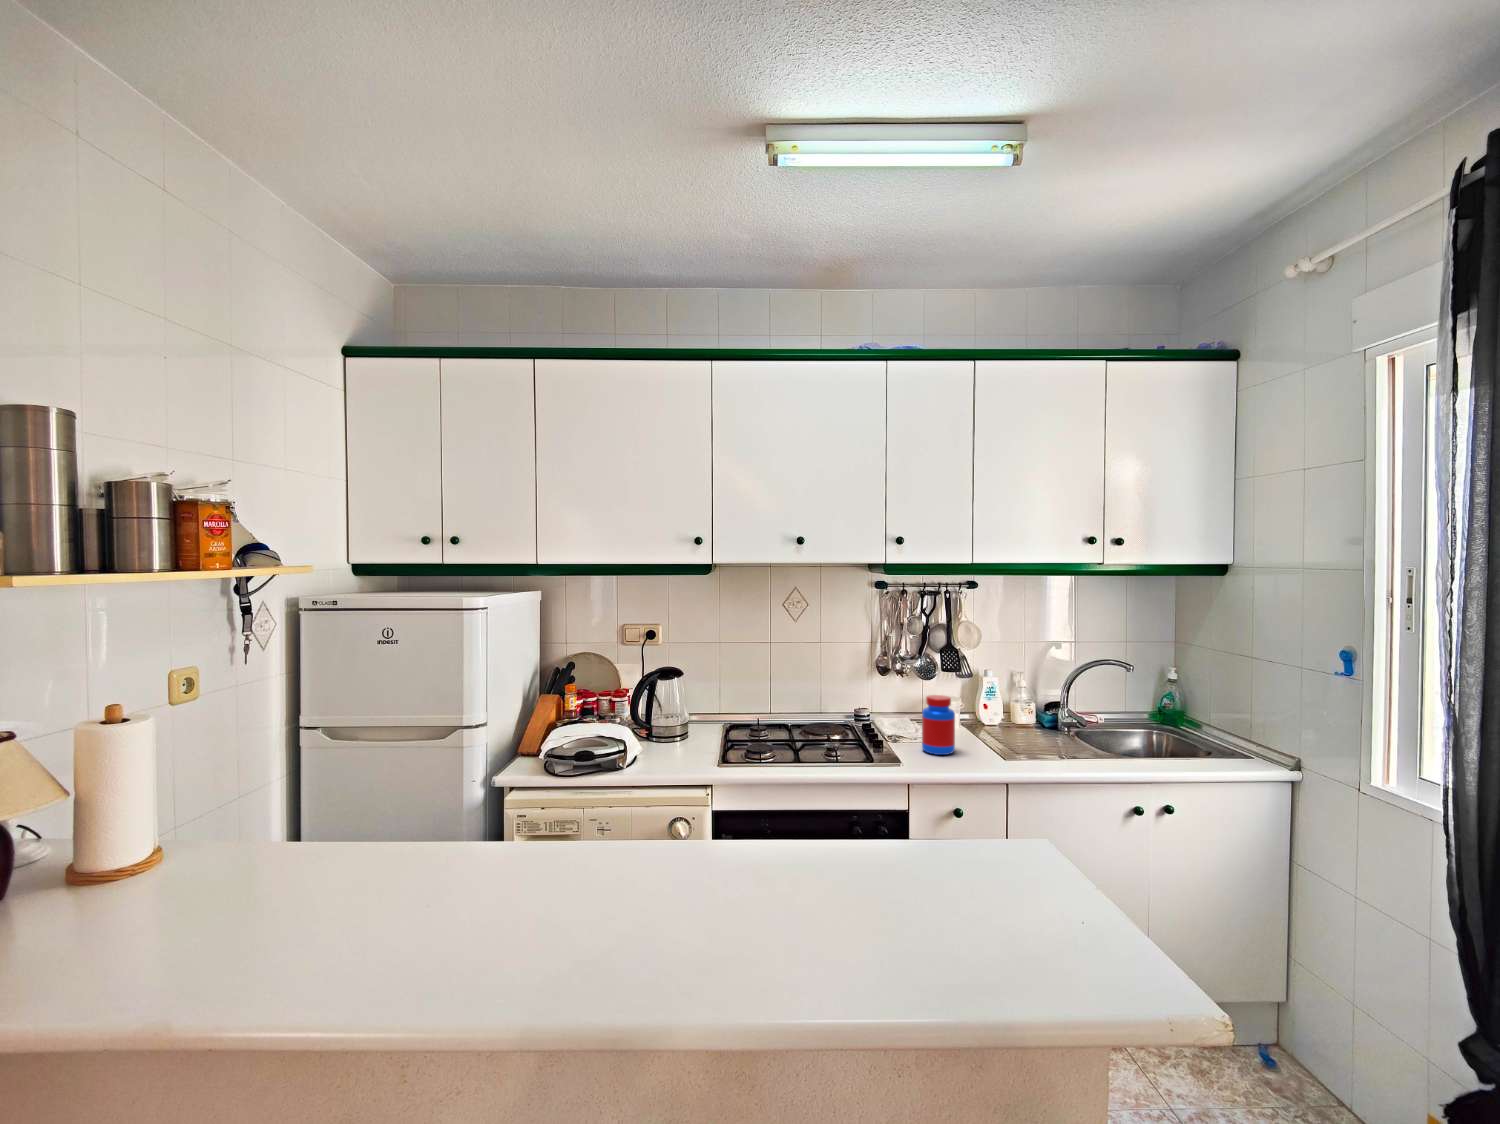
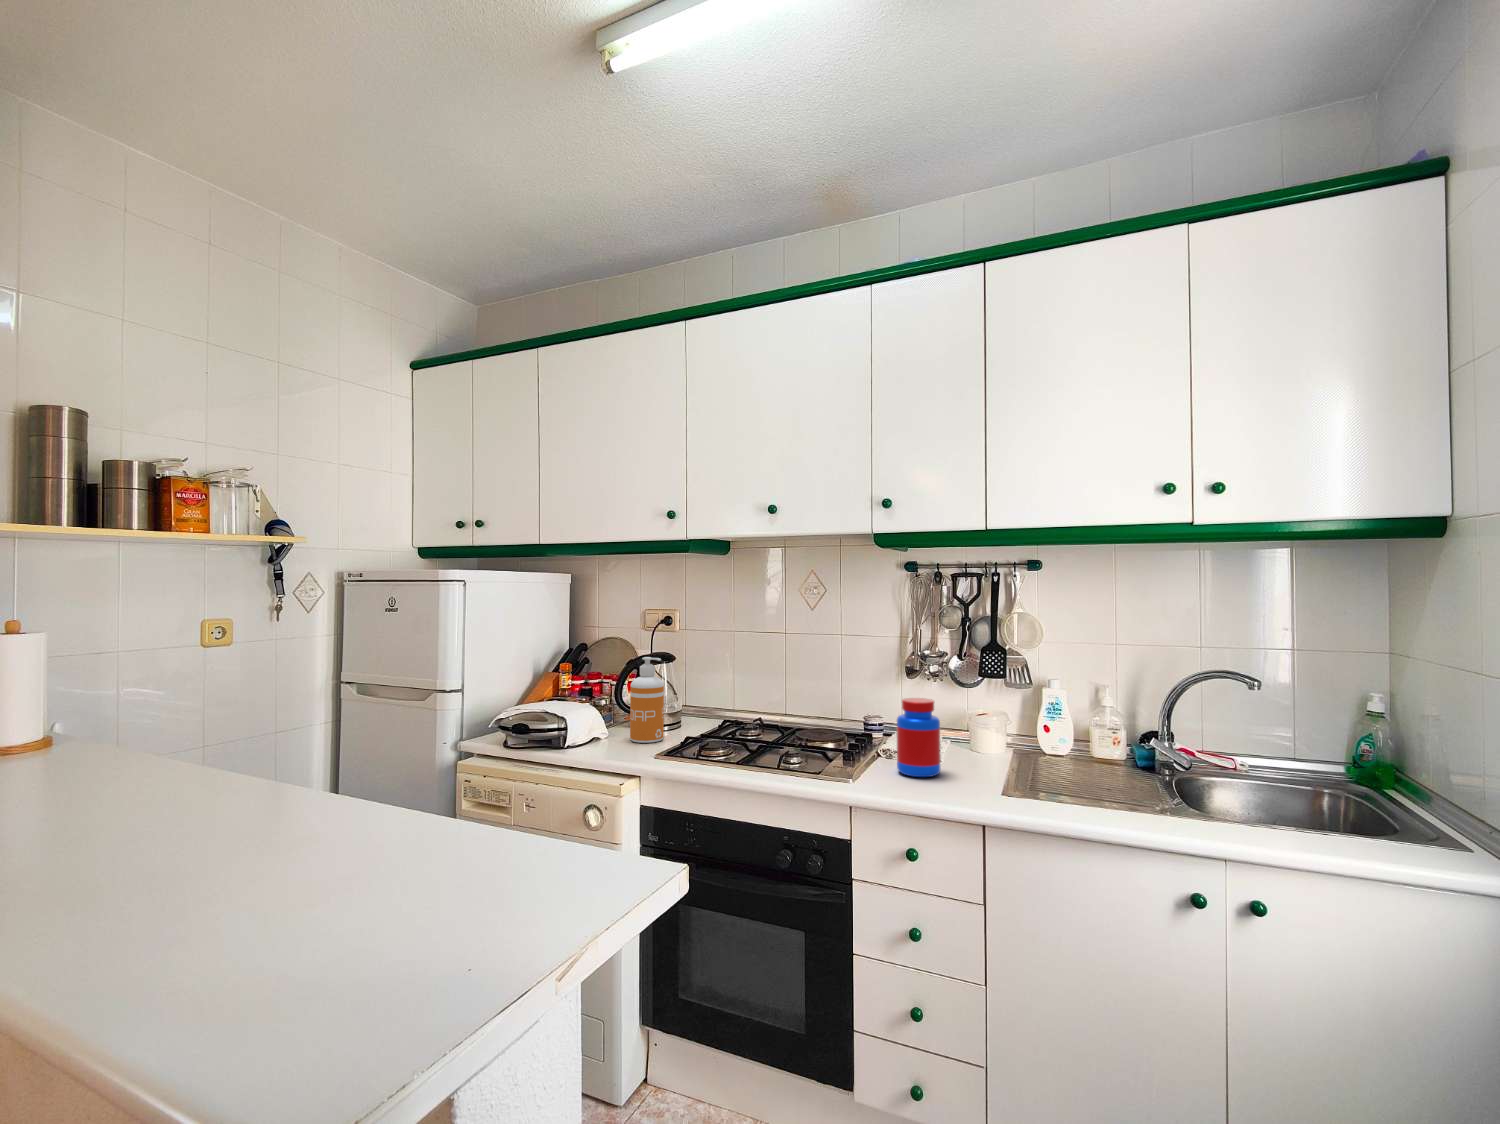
soap dispenser: none [672,675,703,755] -> present [630,657,664,743]

